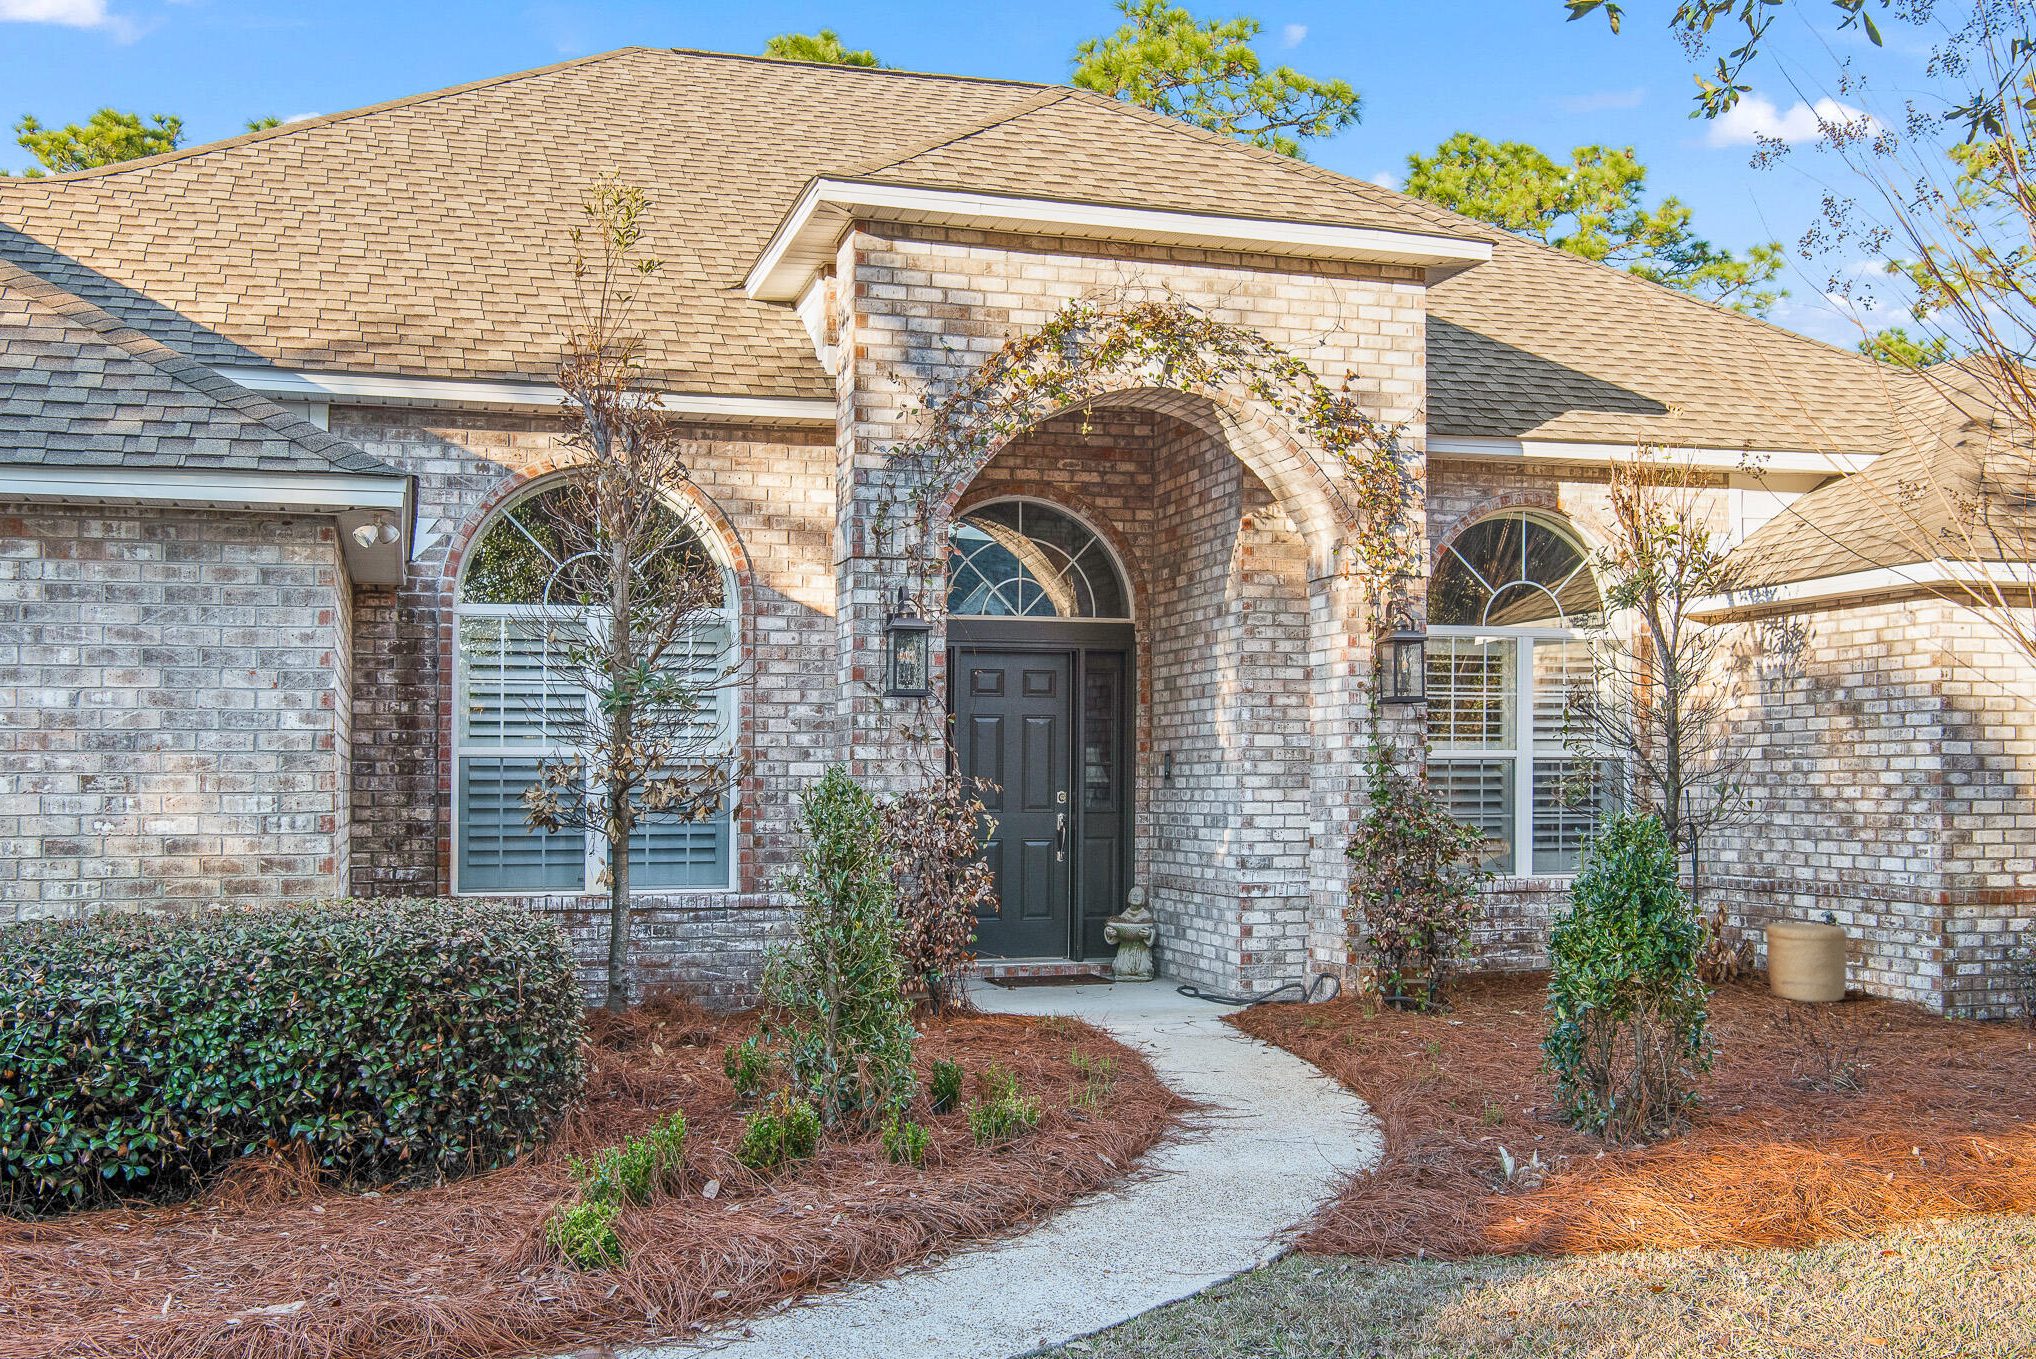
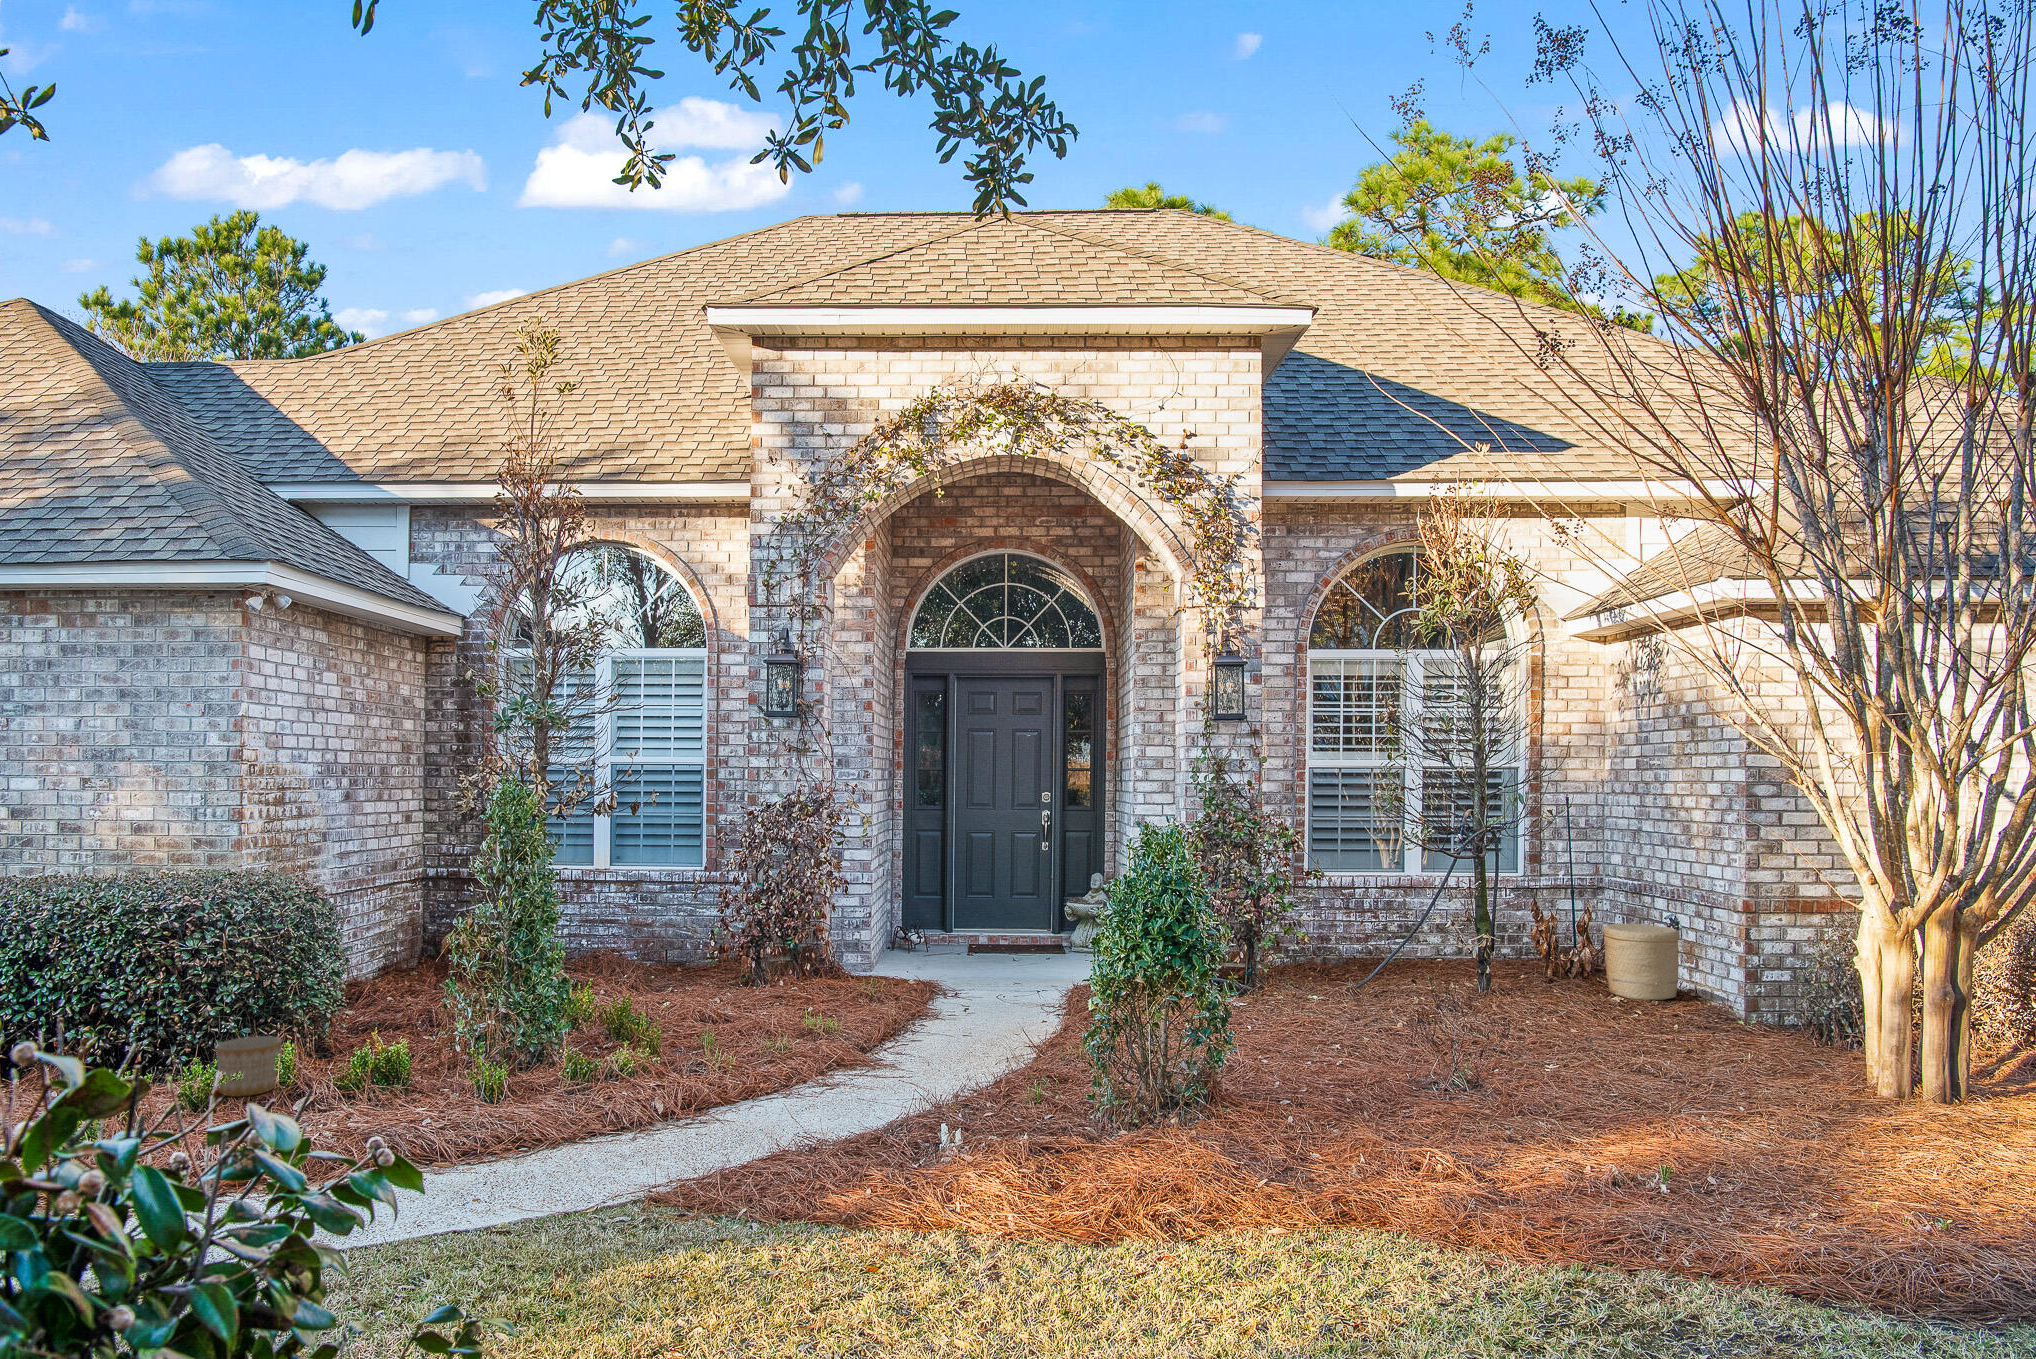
planter: none [416,1114,498,1197] -> present [216,1036,282,1097]

